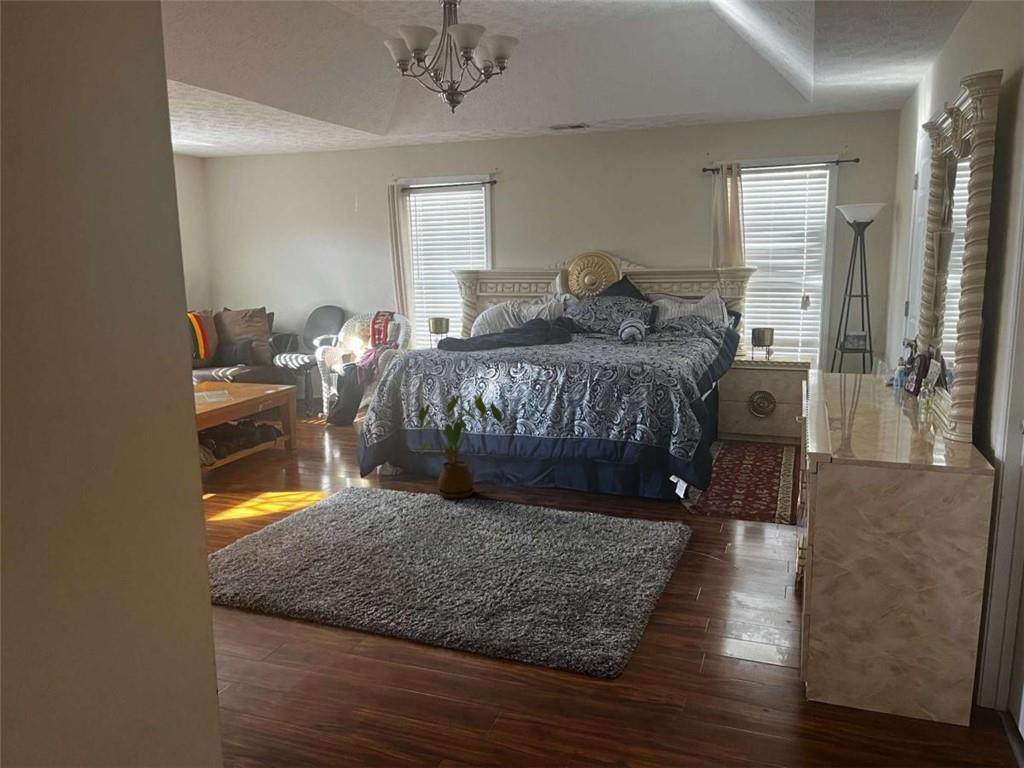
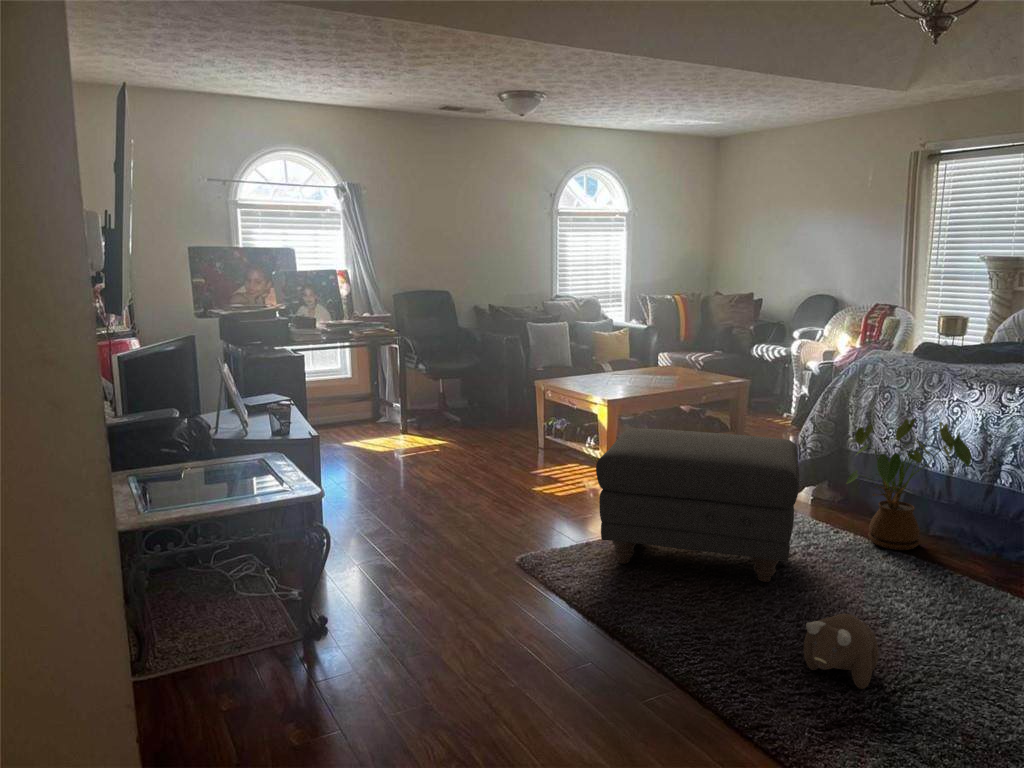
ottoman: none [227,425,405,562] -> present [596,428,799,582]
plush toy: none [447,539,498,590] -> present [804,614,879,689]

